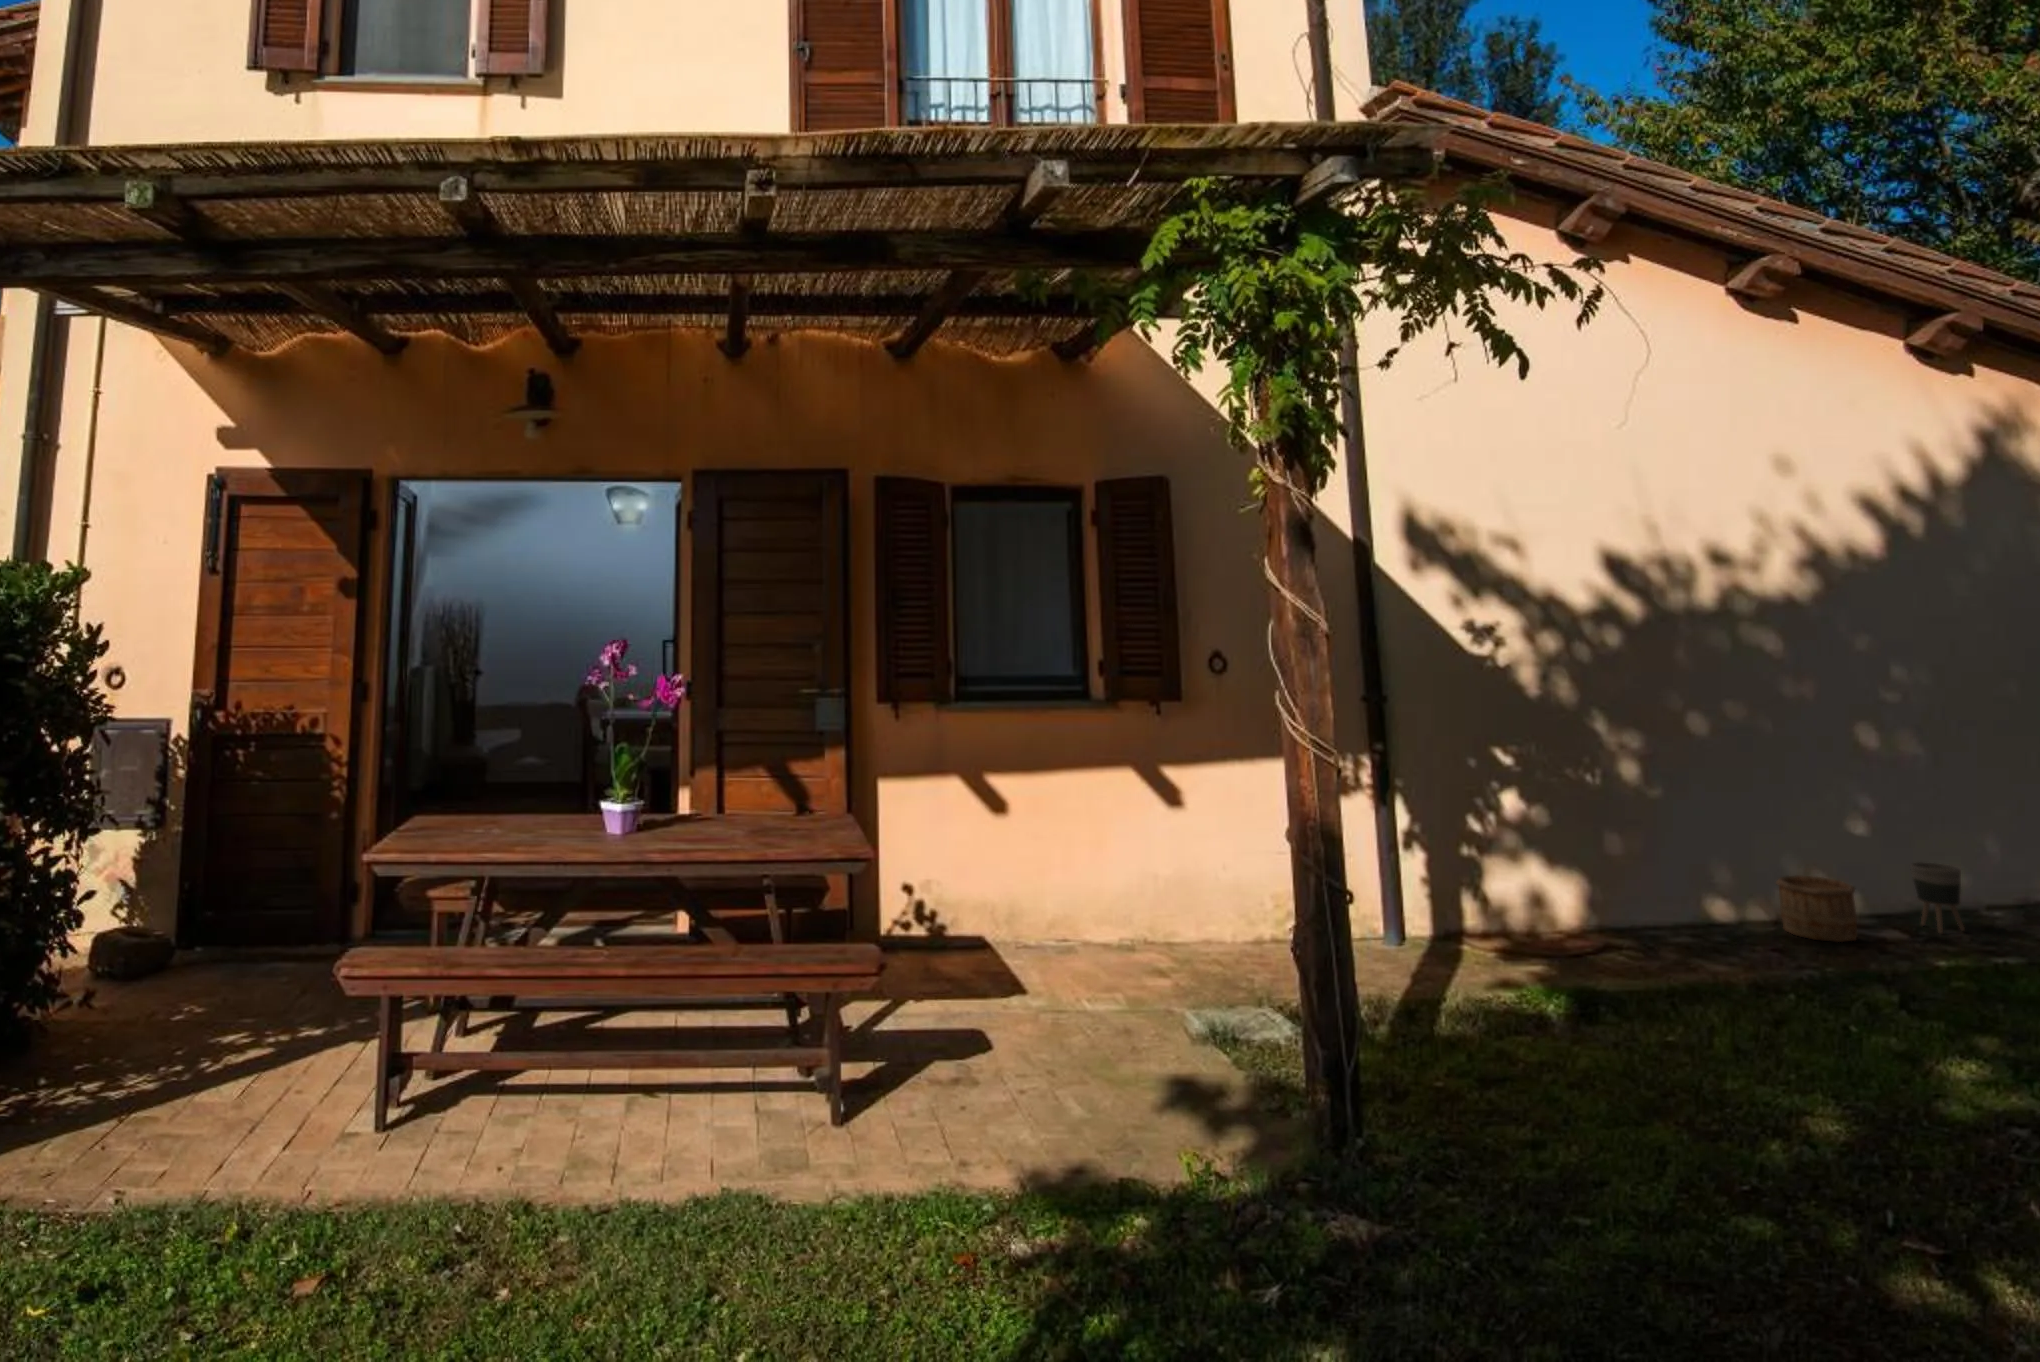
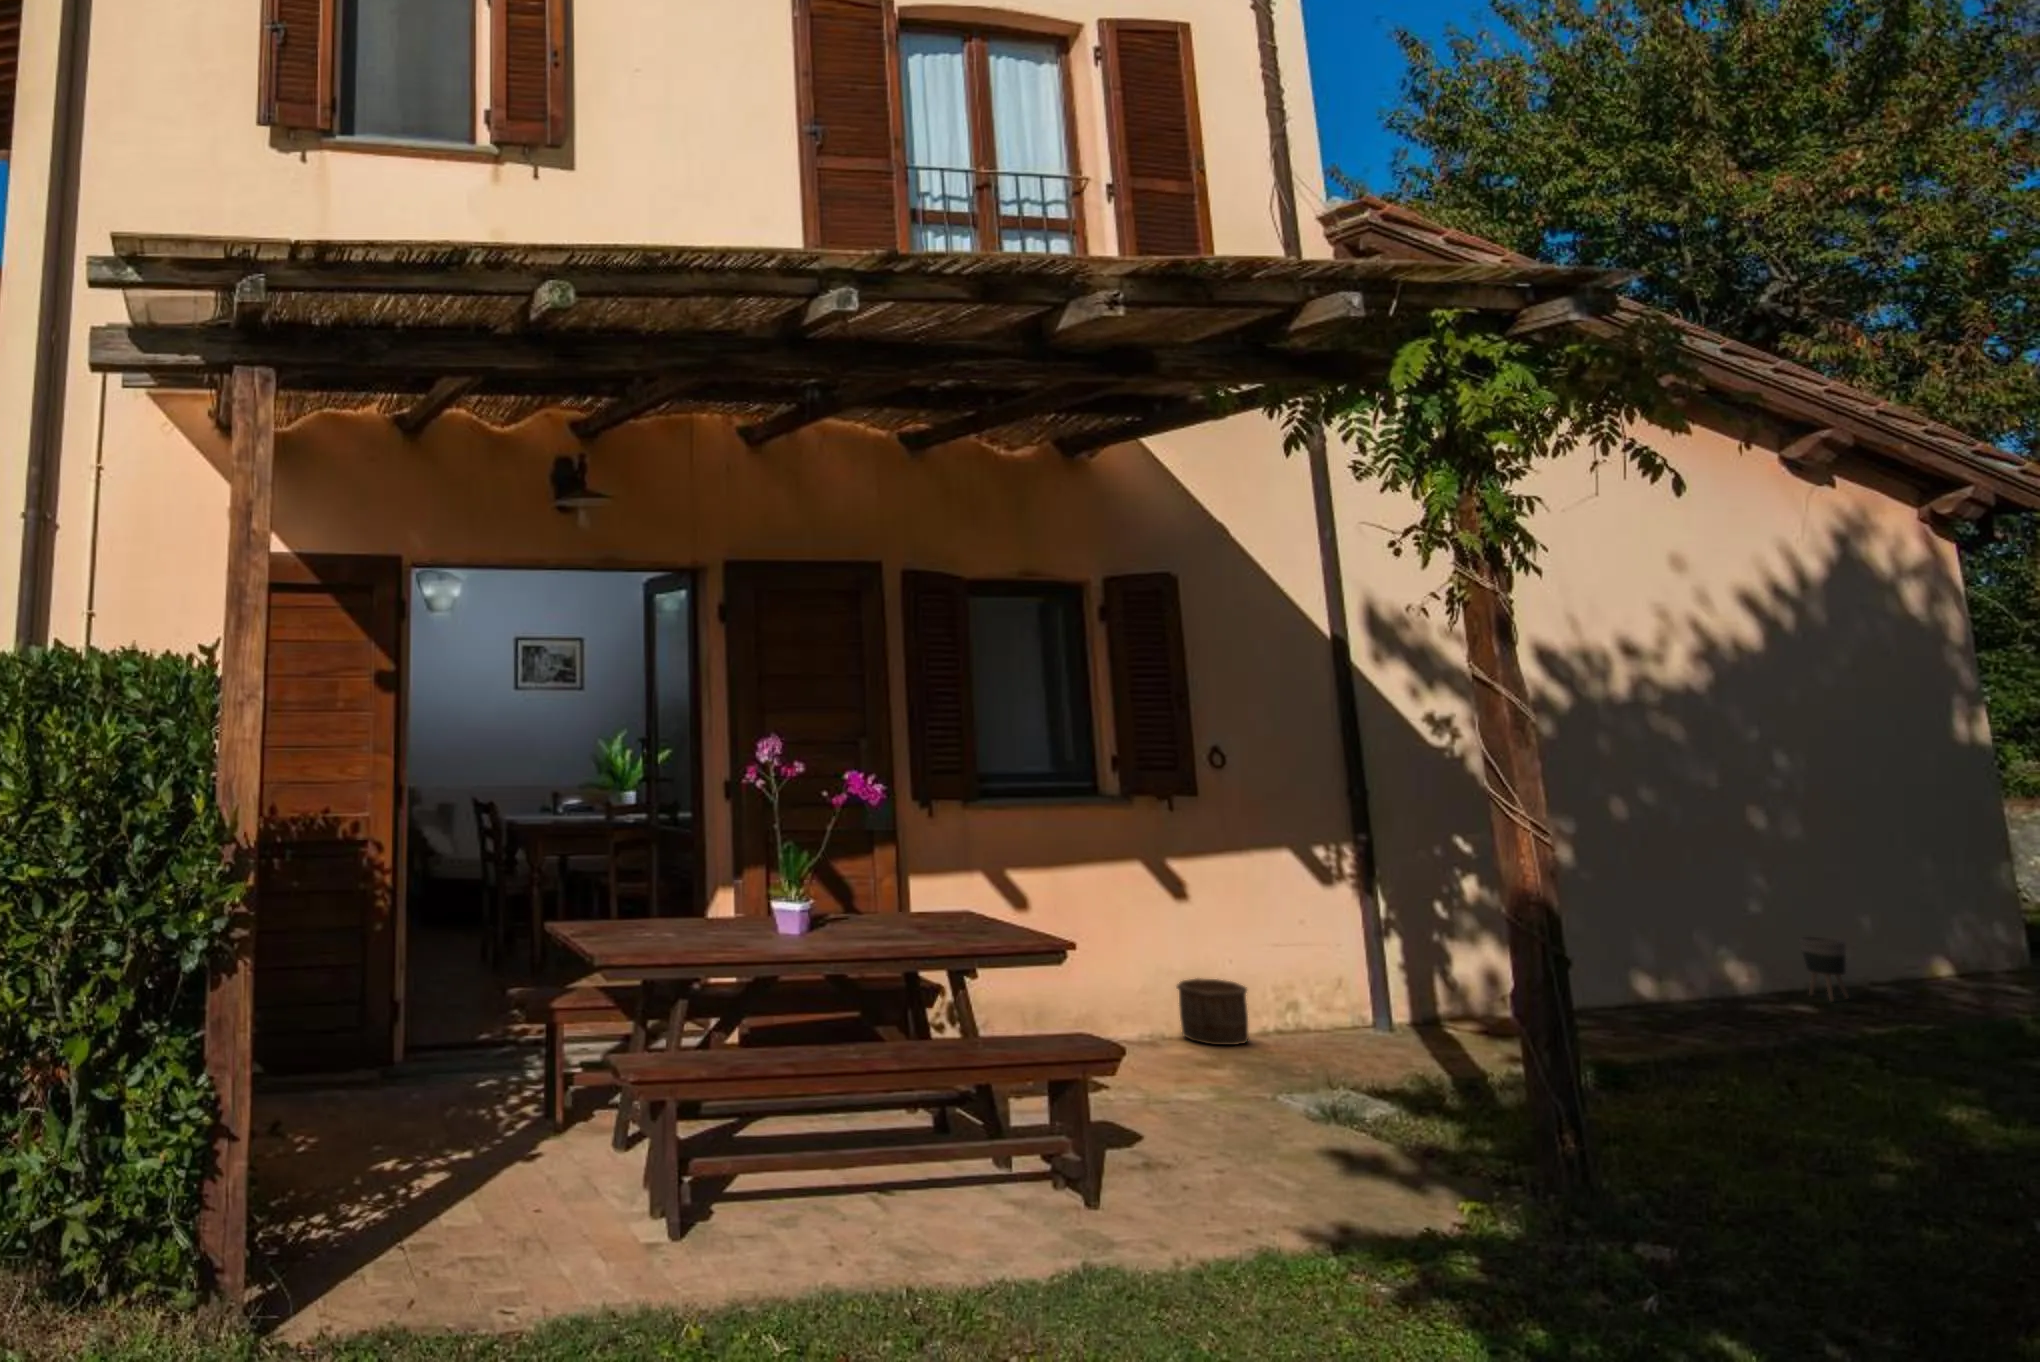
wooden bucket: present [1776,876,1857,942] -> present [1177,978,1248,1045]

